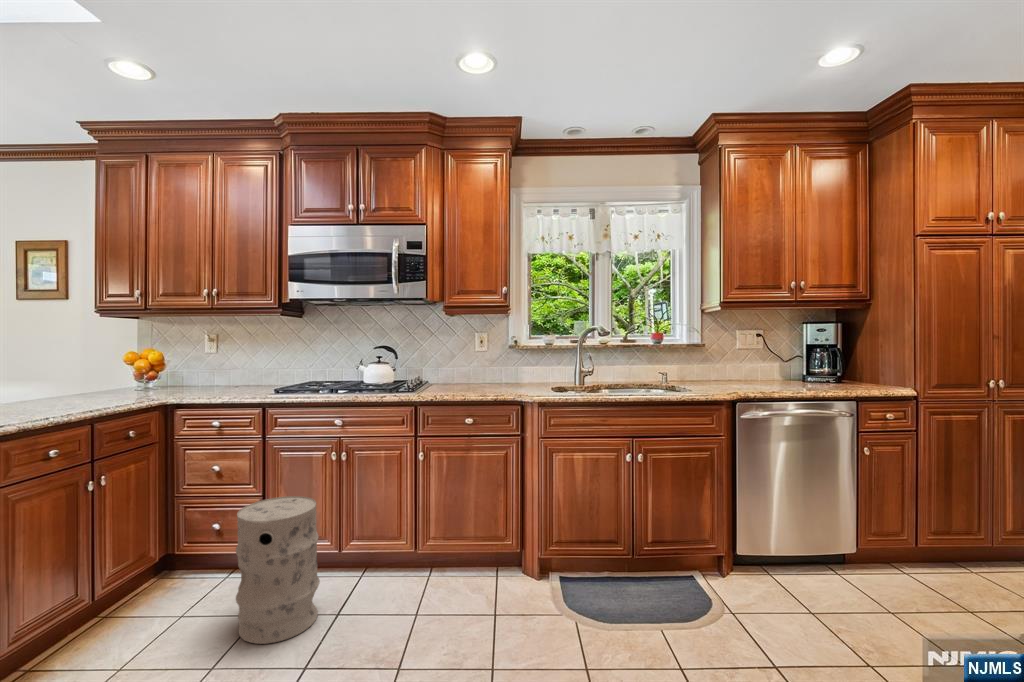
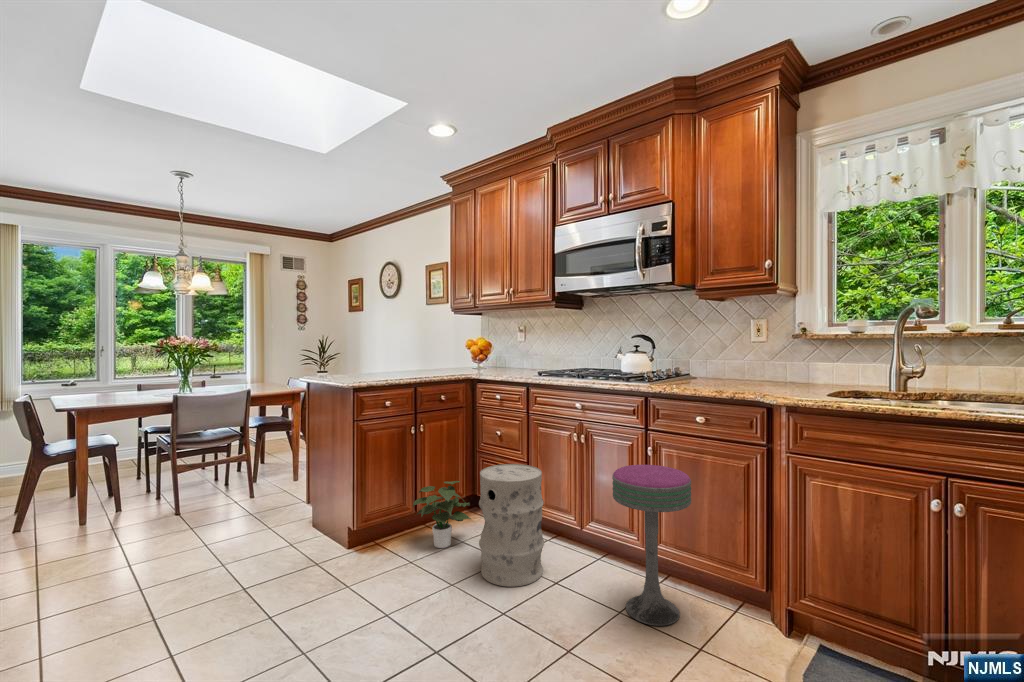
bar stool: none [405,467,475,614] -> present [612,465,691,626]
potted plant: none [103,539,203,636] -> present [413,481,471,548]

